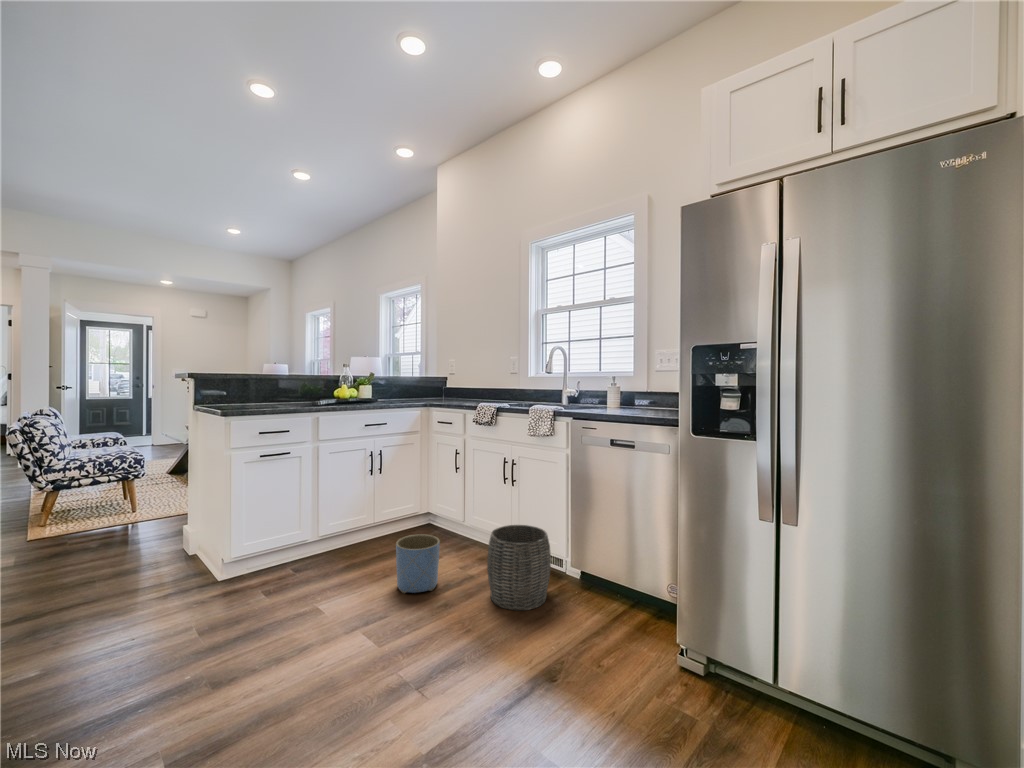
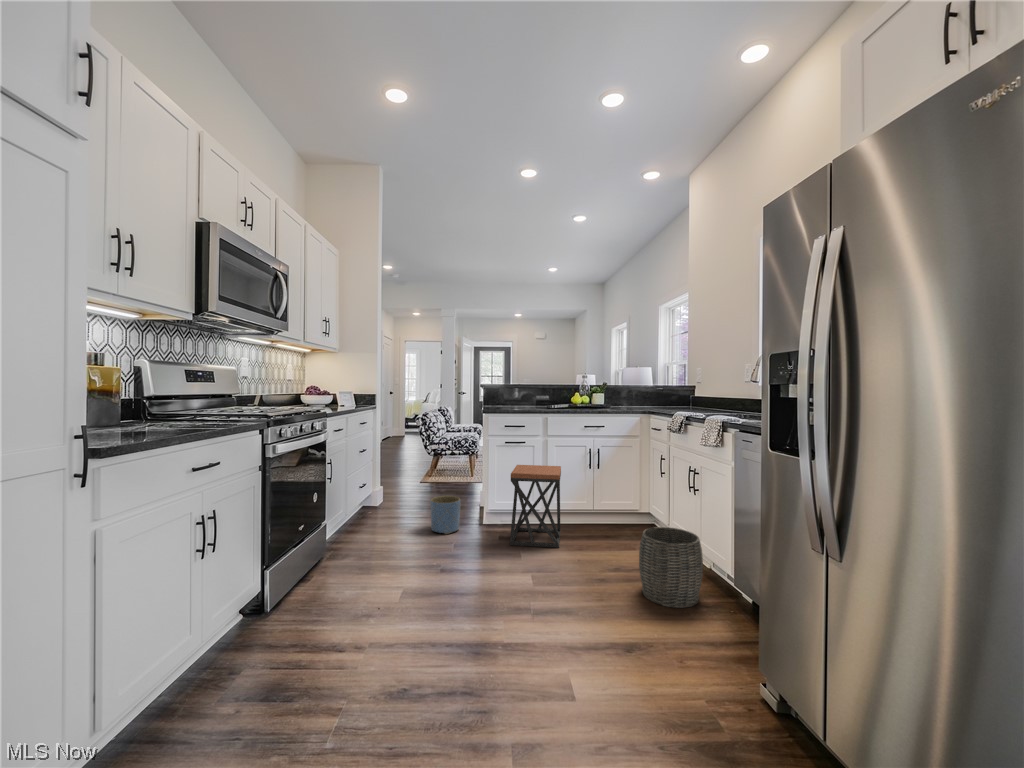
stool: none [279,478,361,599] -> present [510,465,561,548]
planter: present [396,534,440,593] -> present [430,496,461,534]

